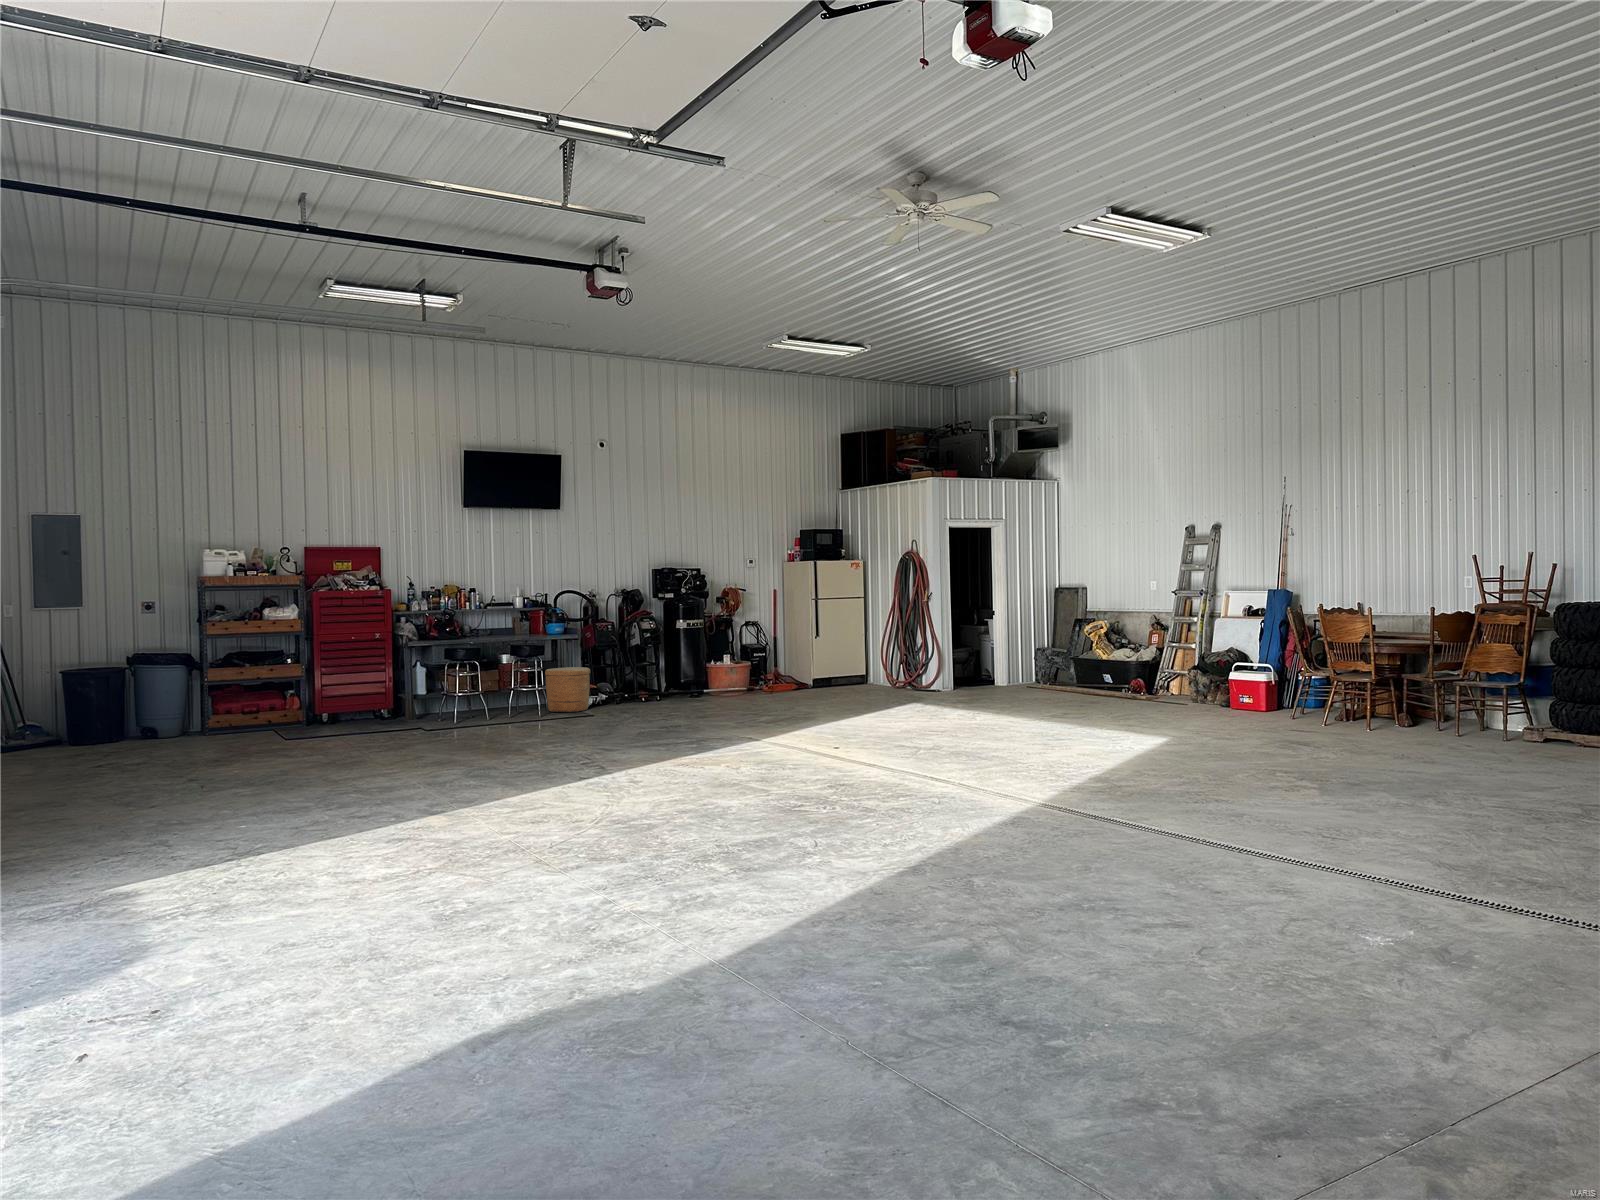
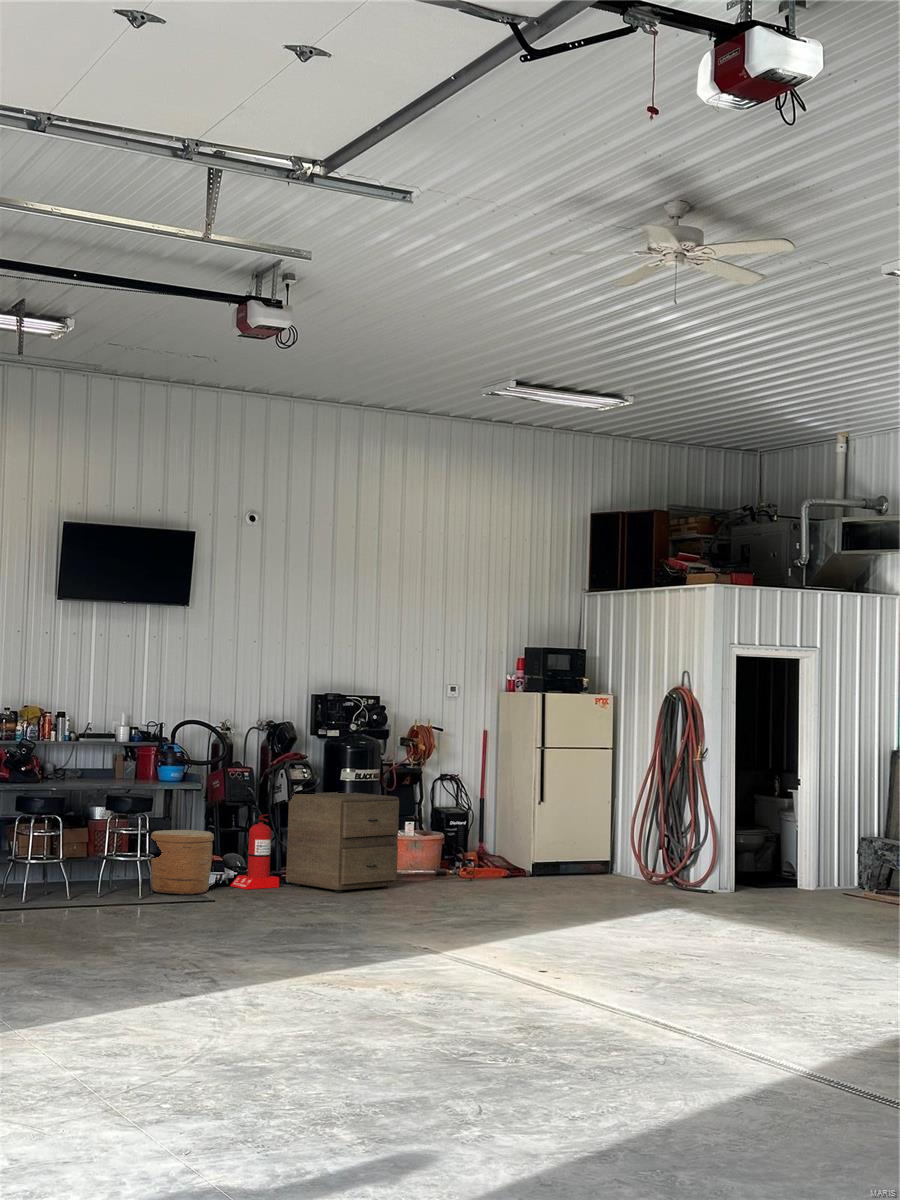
filing cabinet: none [642,636,721,705] -> present [286,792,399,893]
fire extinguisher: none [603,654,638,707] -> present [230,814,279,889]

